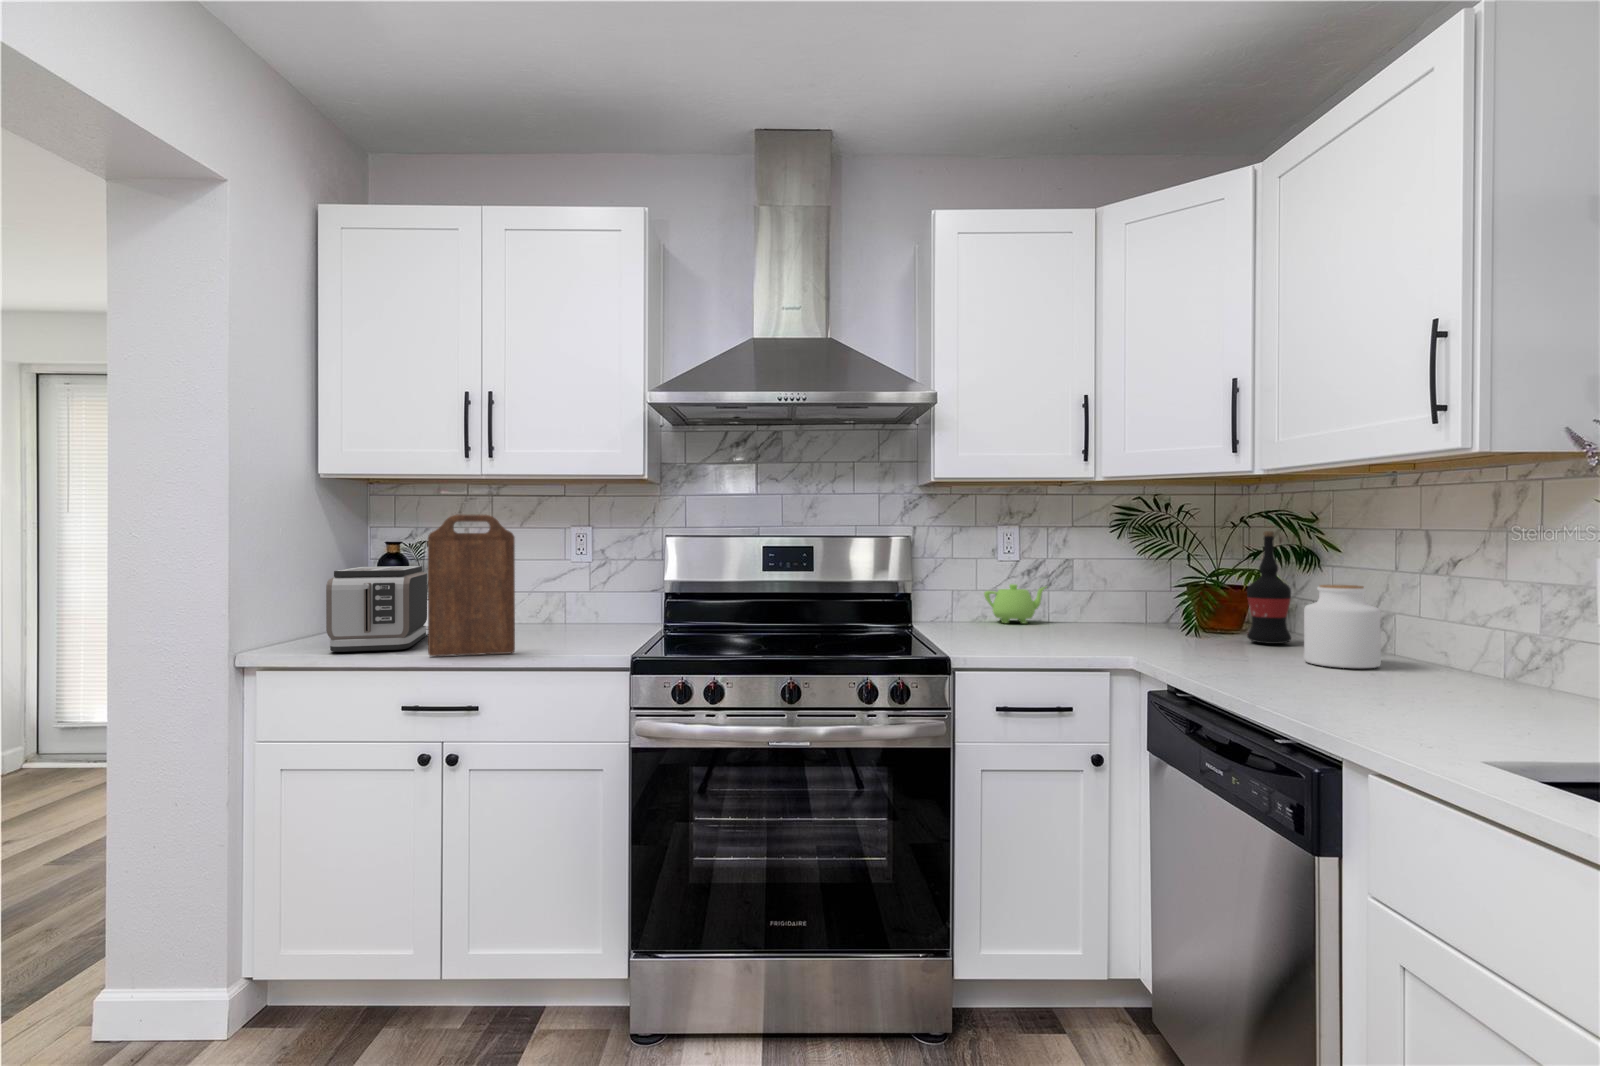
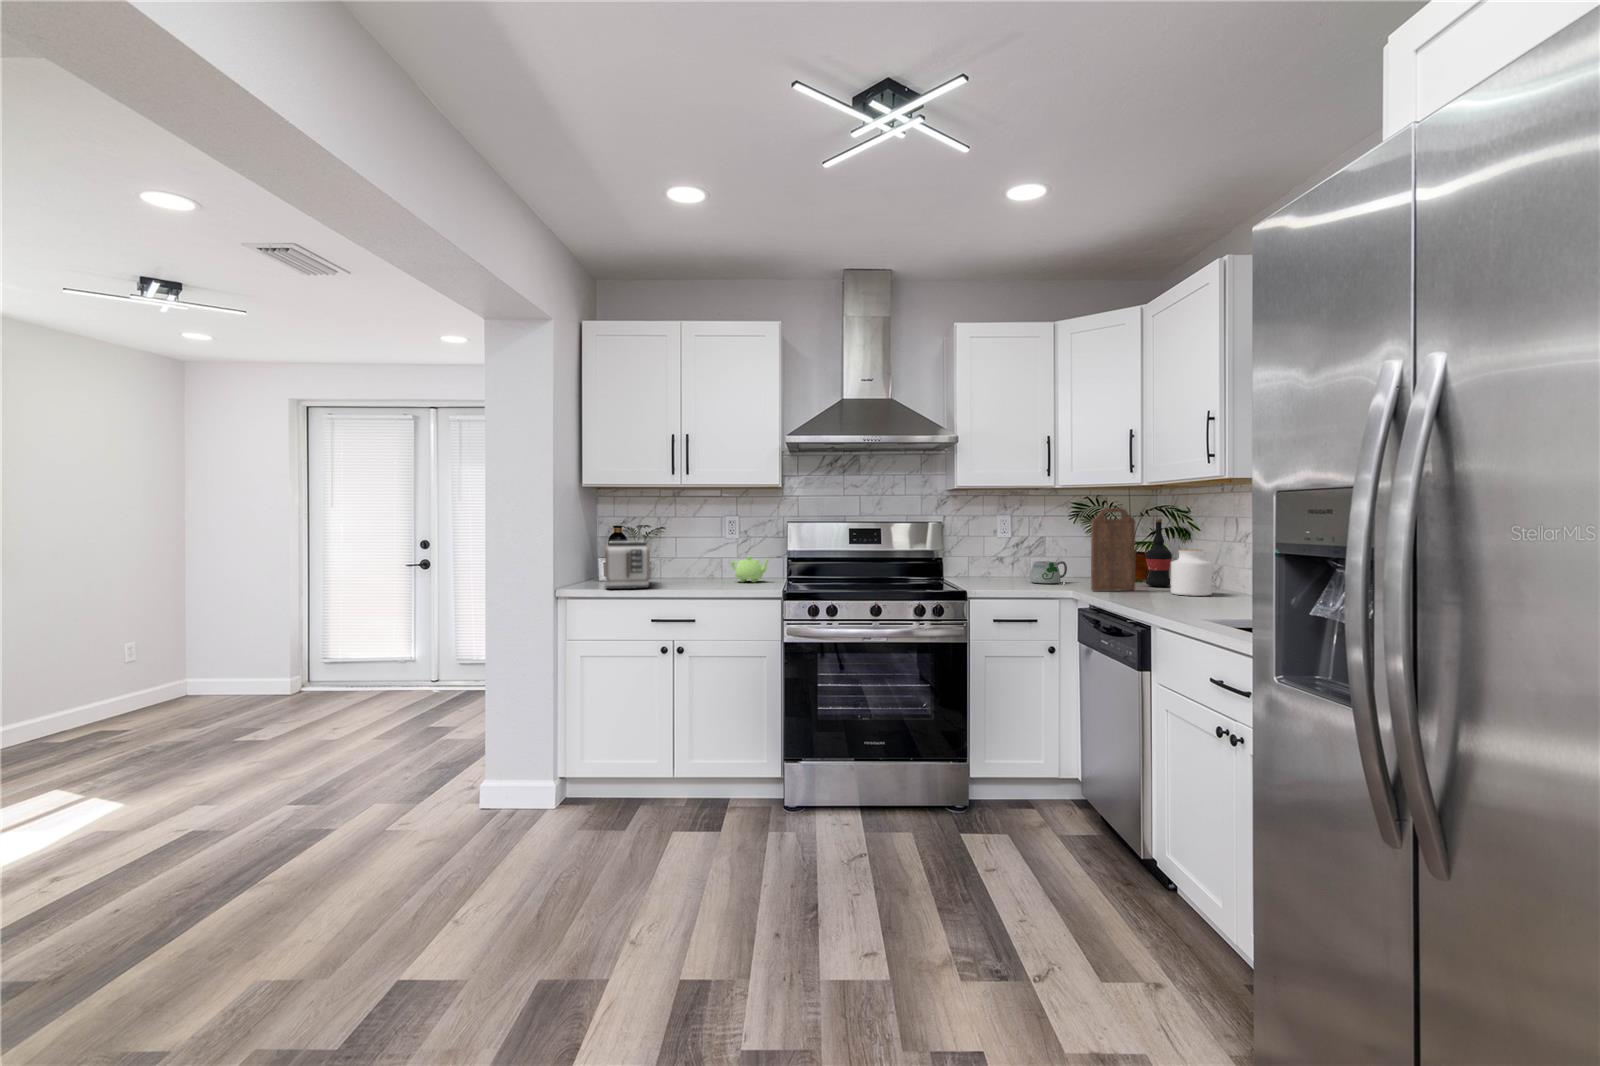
cutting board: present [428,514,515,656] -> present [1091,508,1135,591]
teapot: present [984,584,1045,624] -> present [731,557,769,582]
mug: none [1054,600,1117,638] -> present [1030,561,1067,583]

